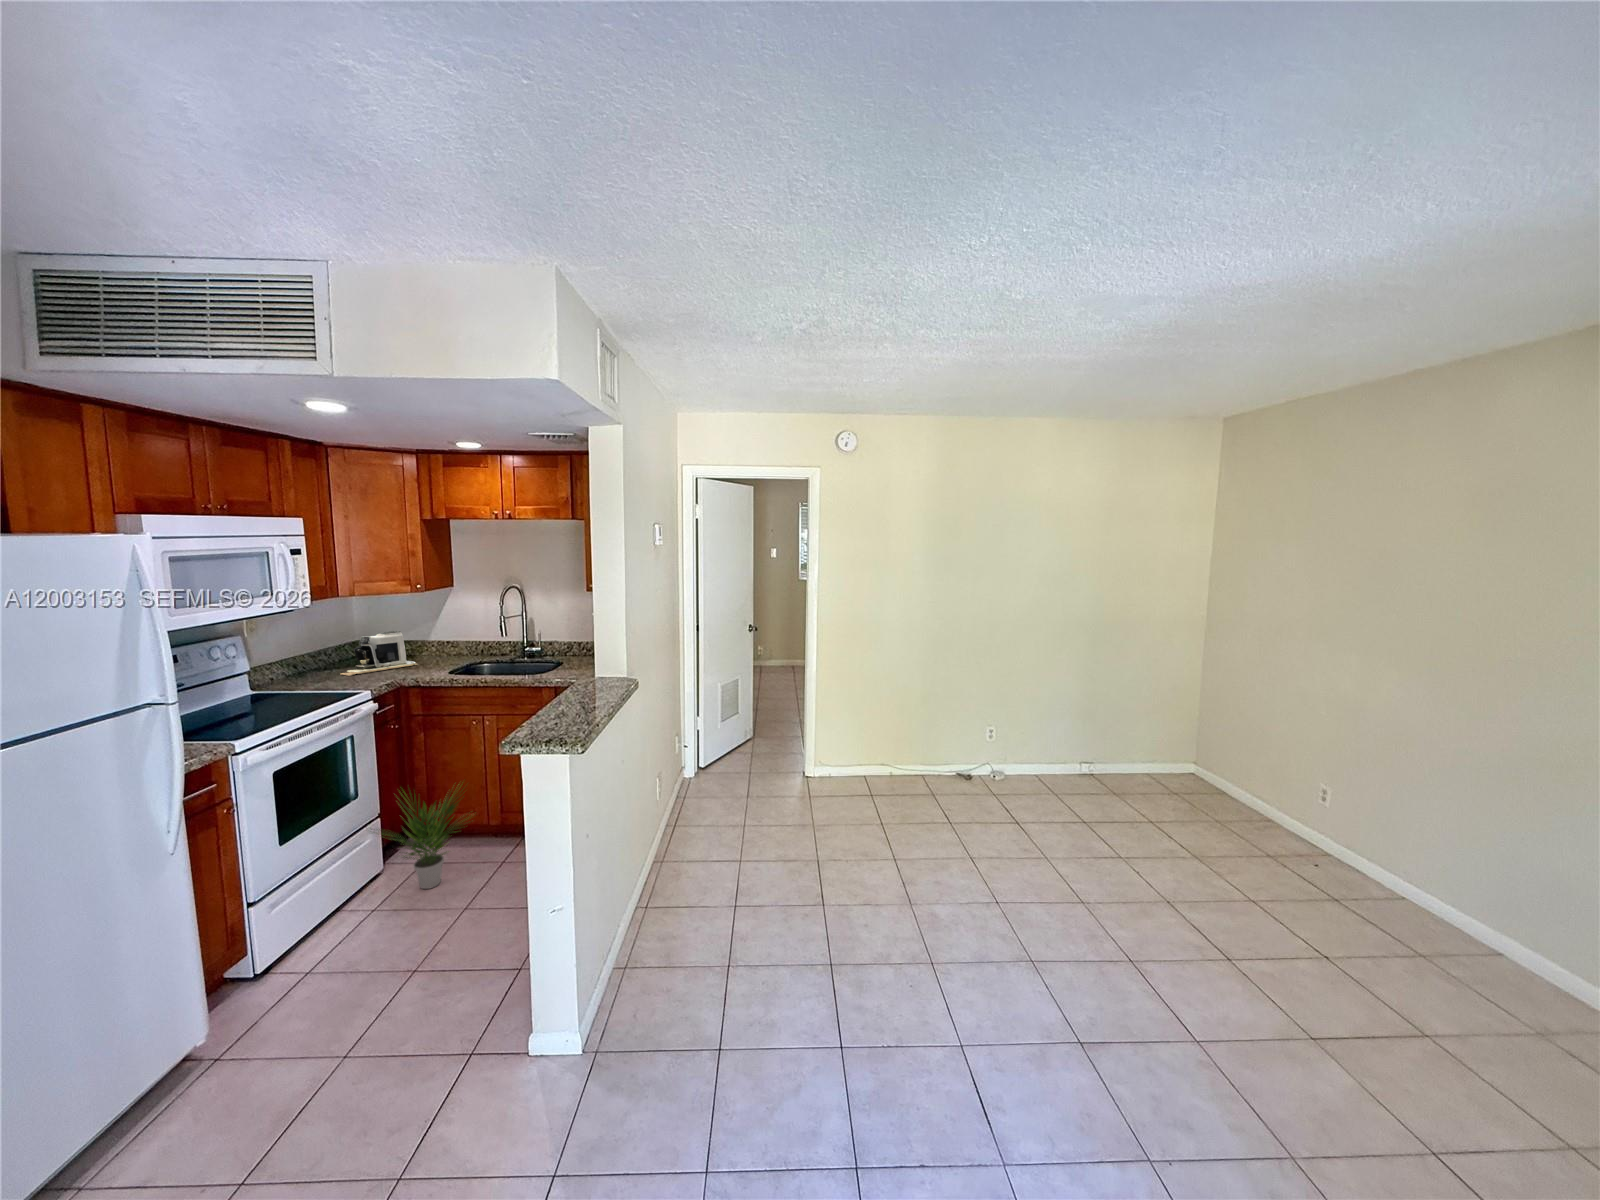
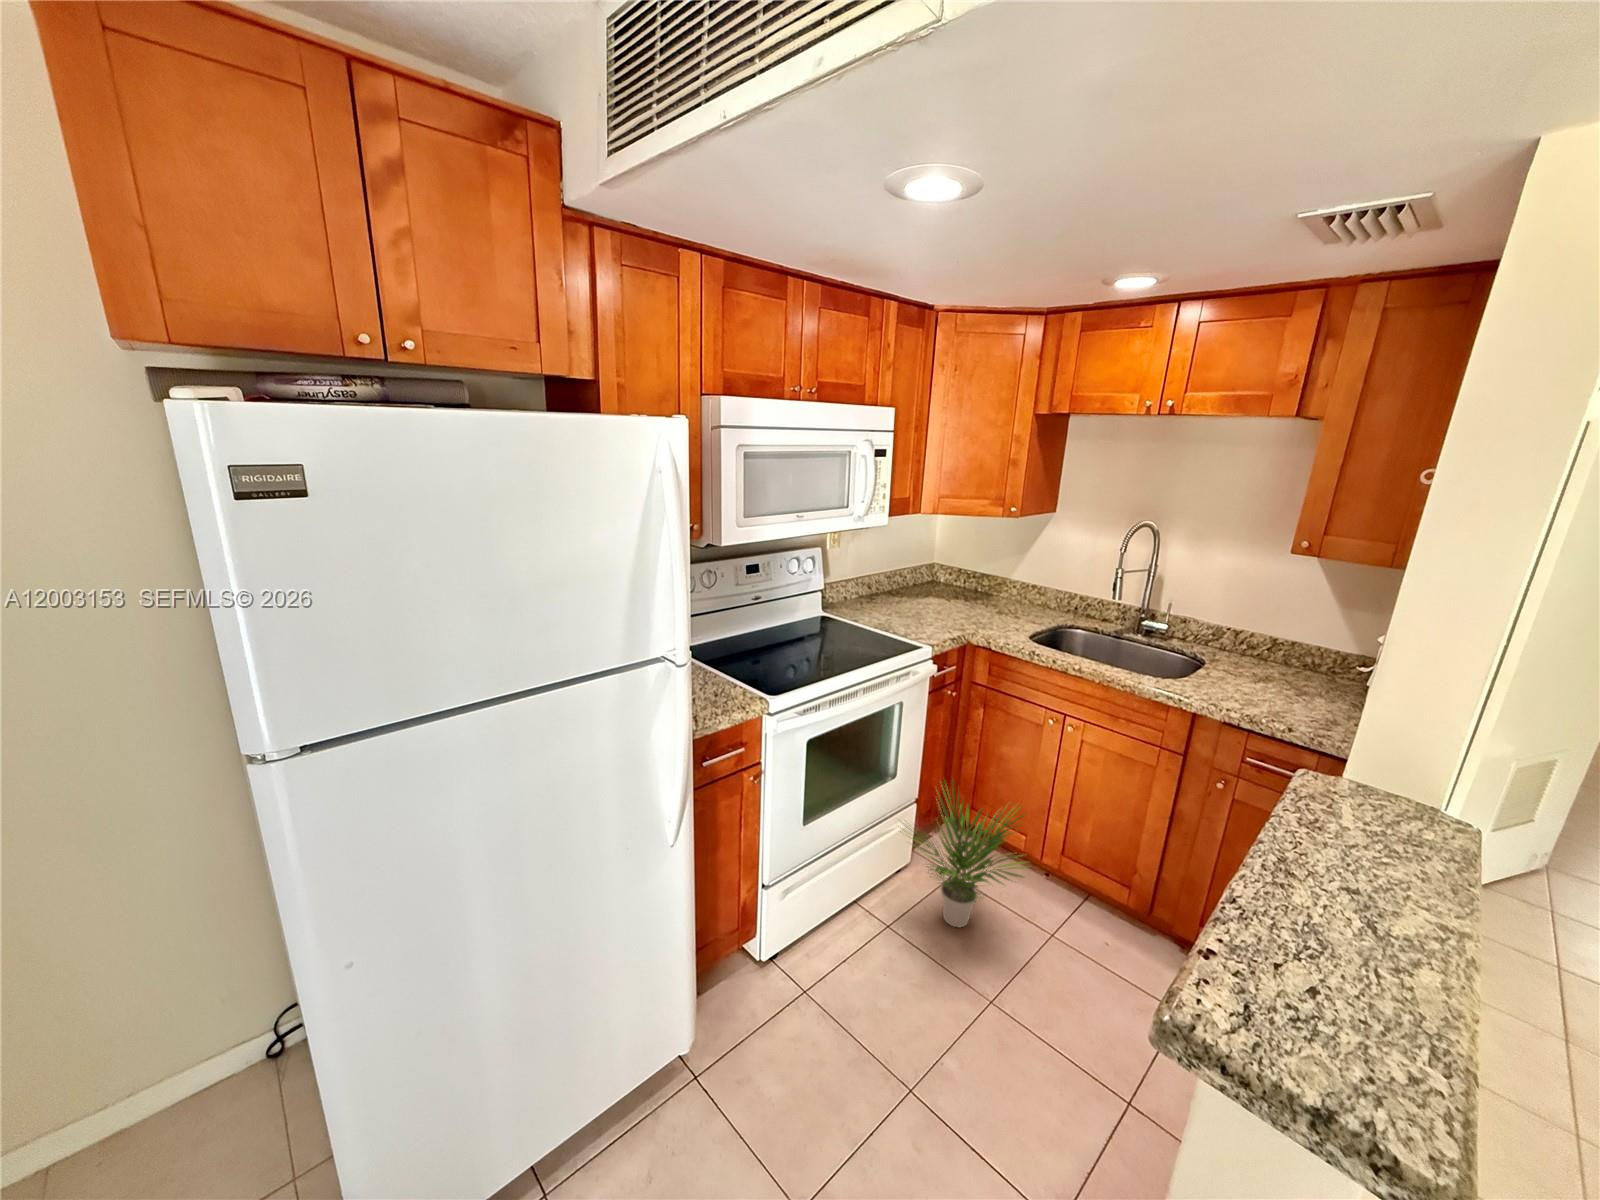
coffee maker: present [341,631,417,676] -> none [909,561,993,611]

